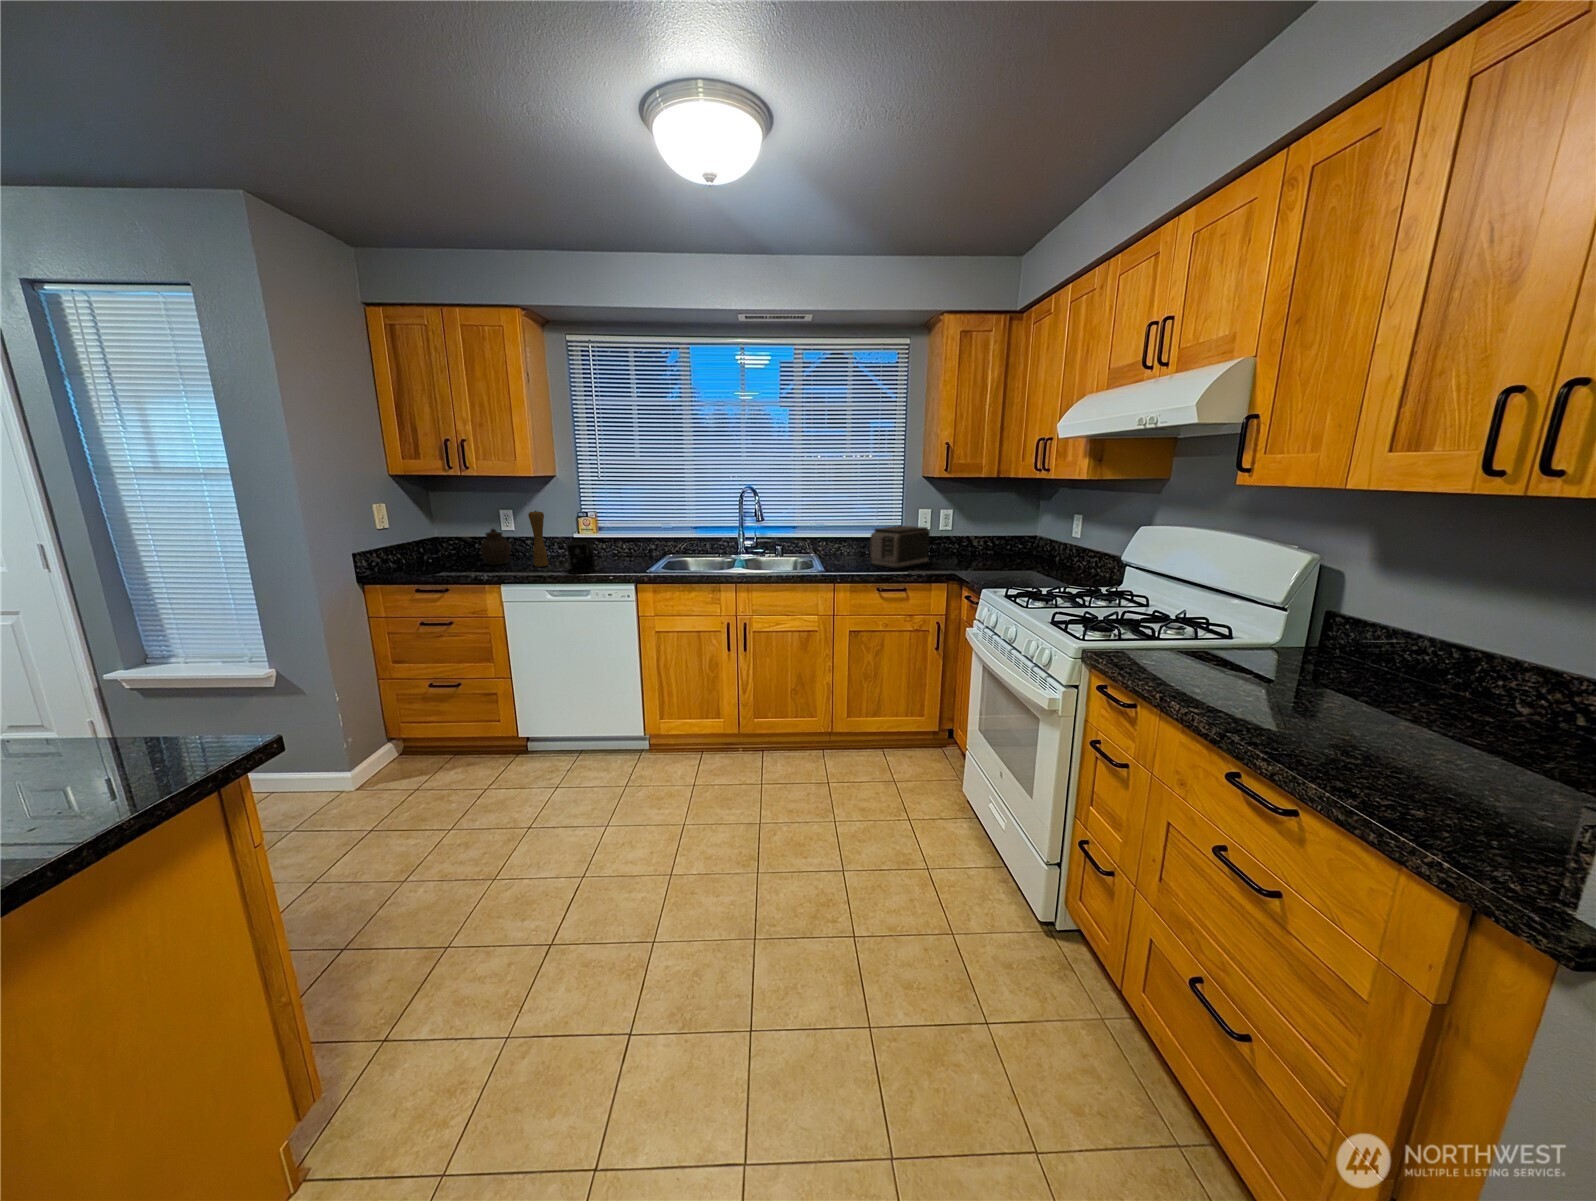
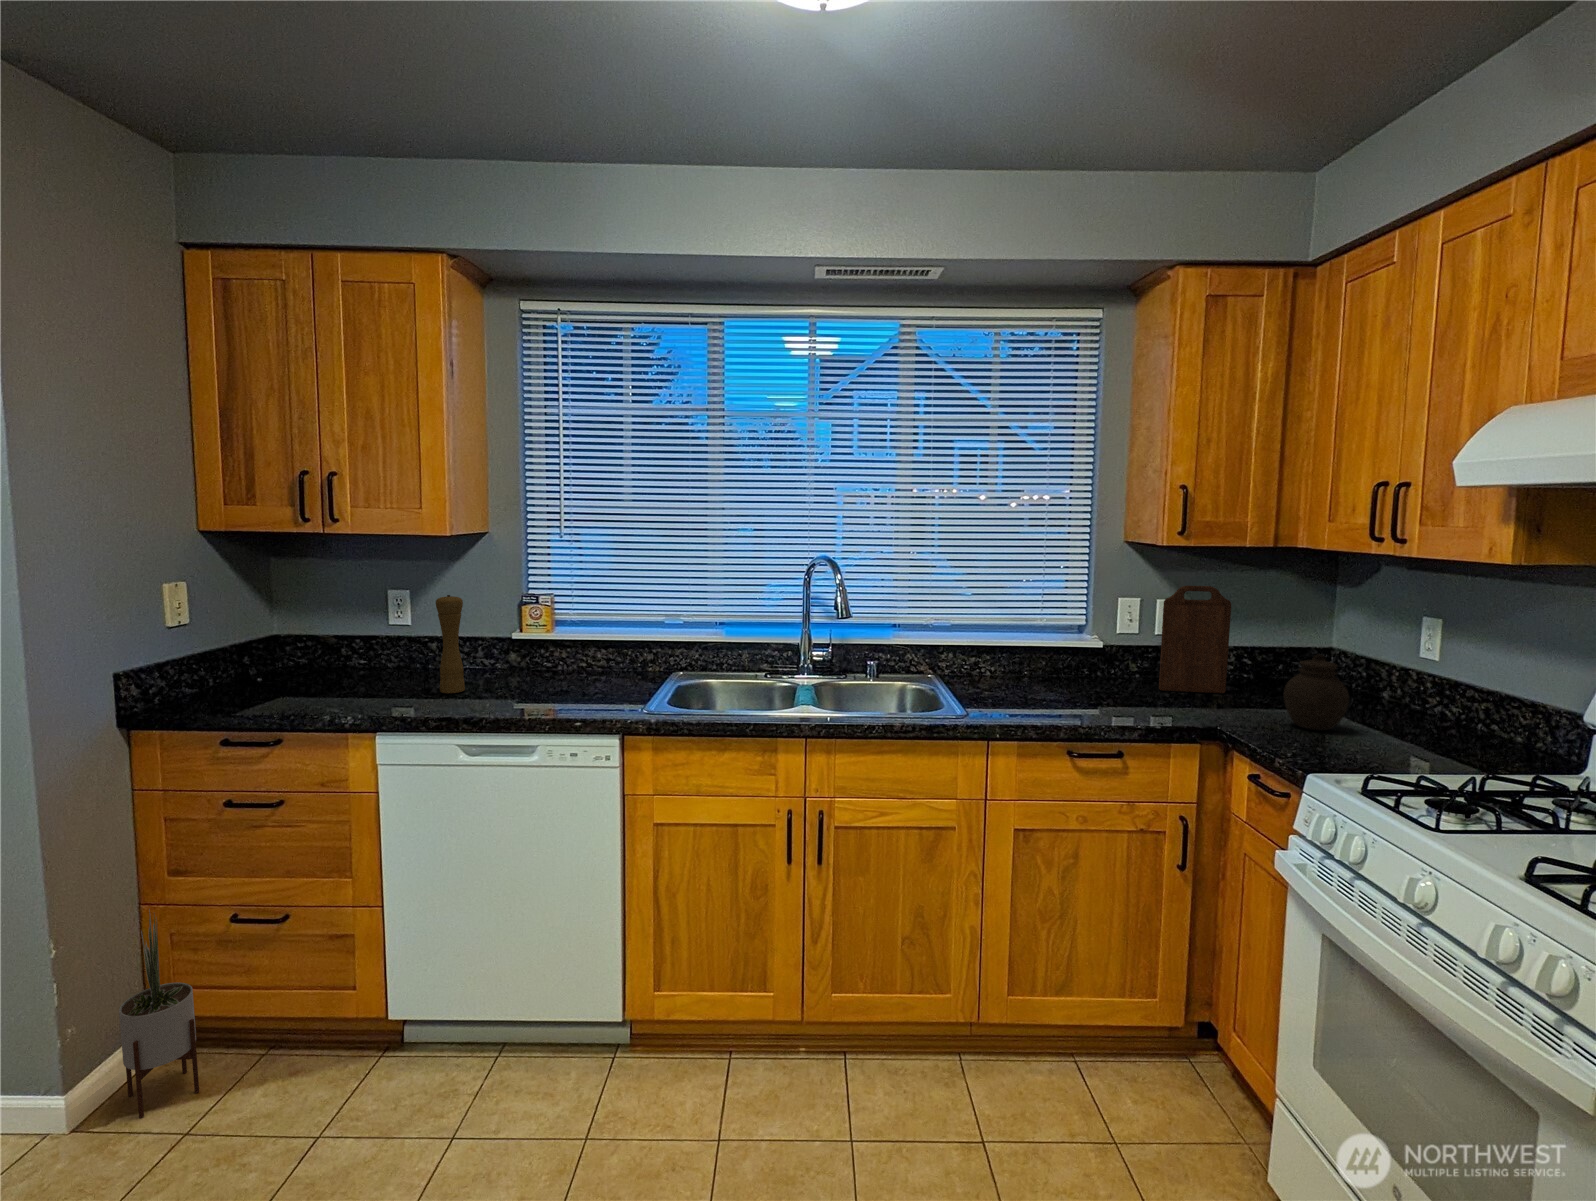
cutting board: none [942,501,981,562] -> present [1159,586,1231,693]
toaster: present [870,526,930,569] -> none [1038,627,1143,709]
jar: present [480,529,511,565] -> present [1284,655,1349,731]
coffee maker: present [567,540,628,574] -> none [500,650,608,714]
potted plant: none [376,677,421,782] -> present [119,910,199,1118]

